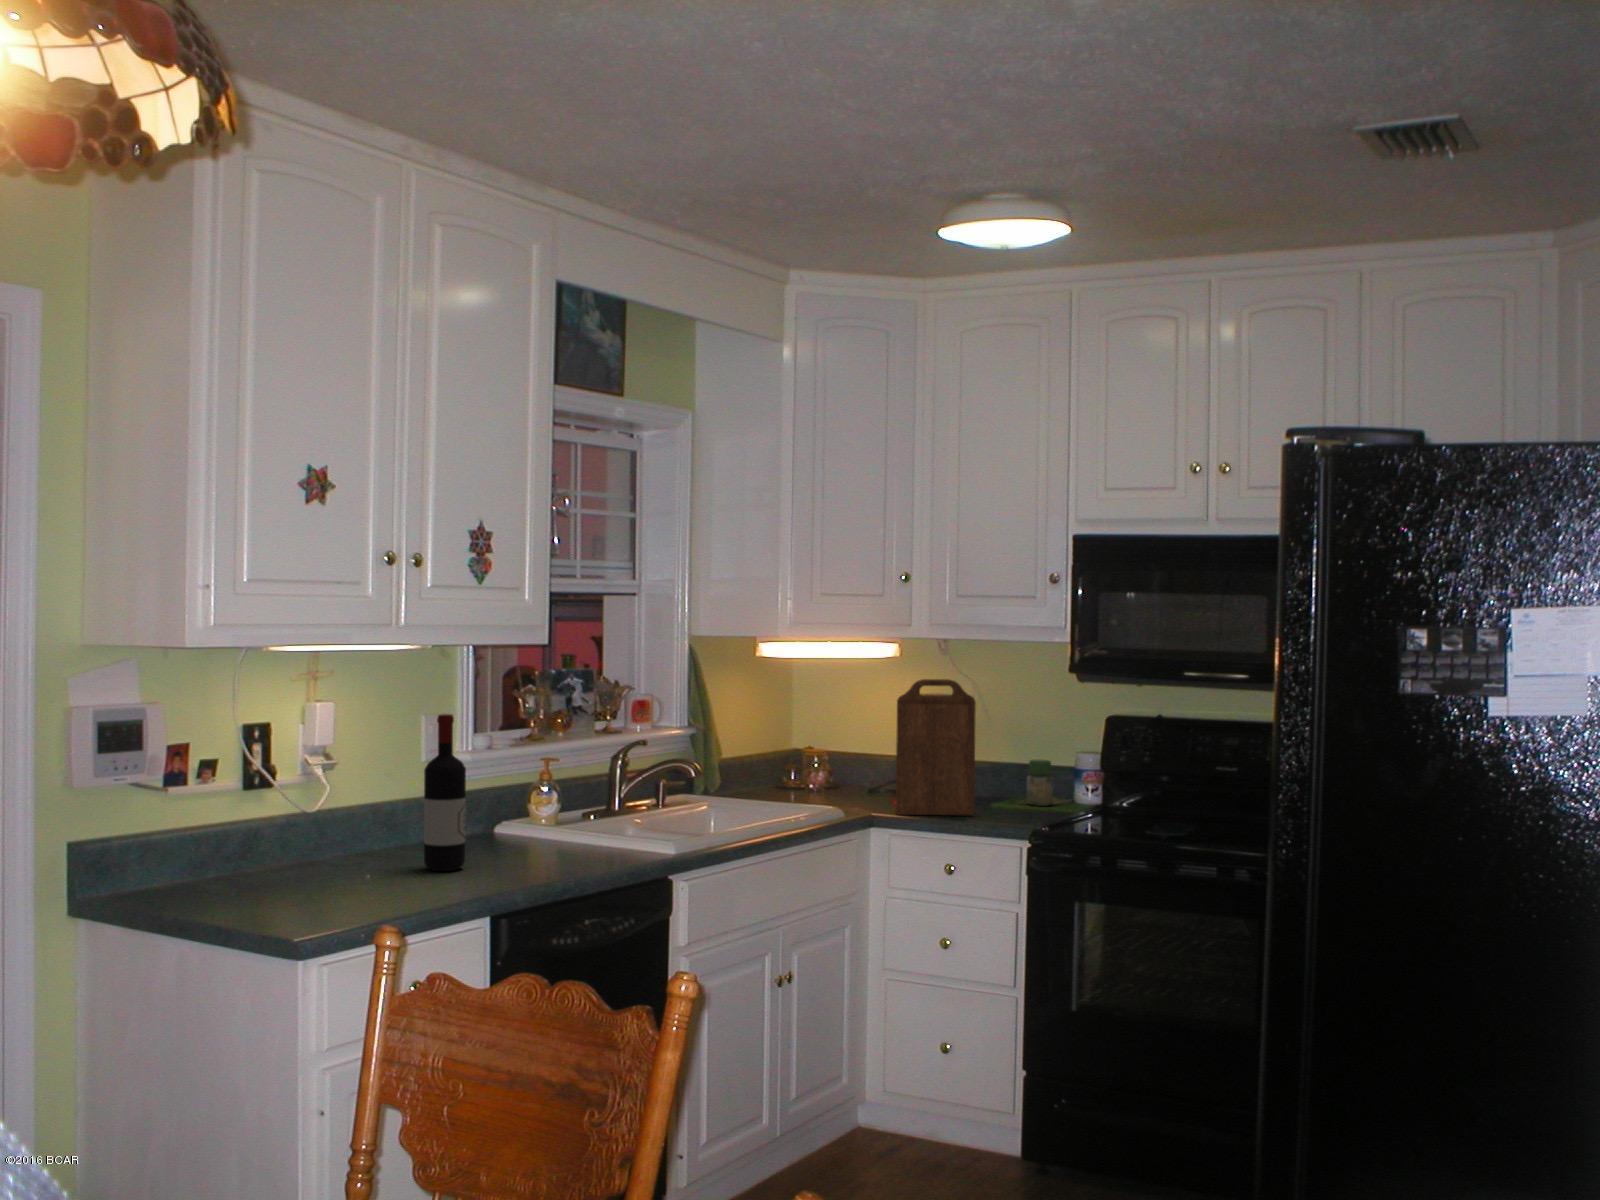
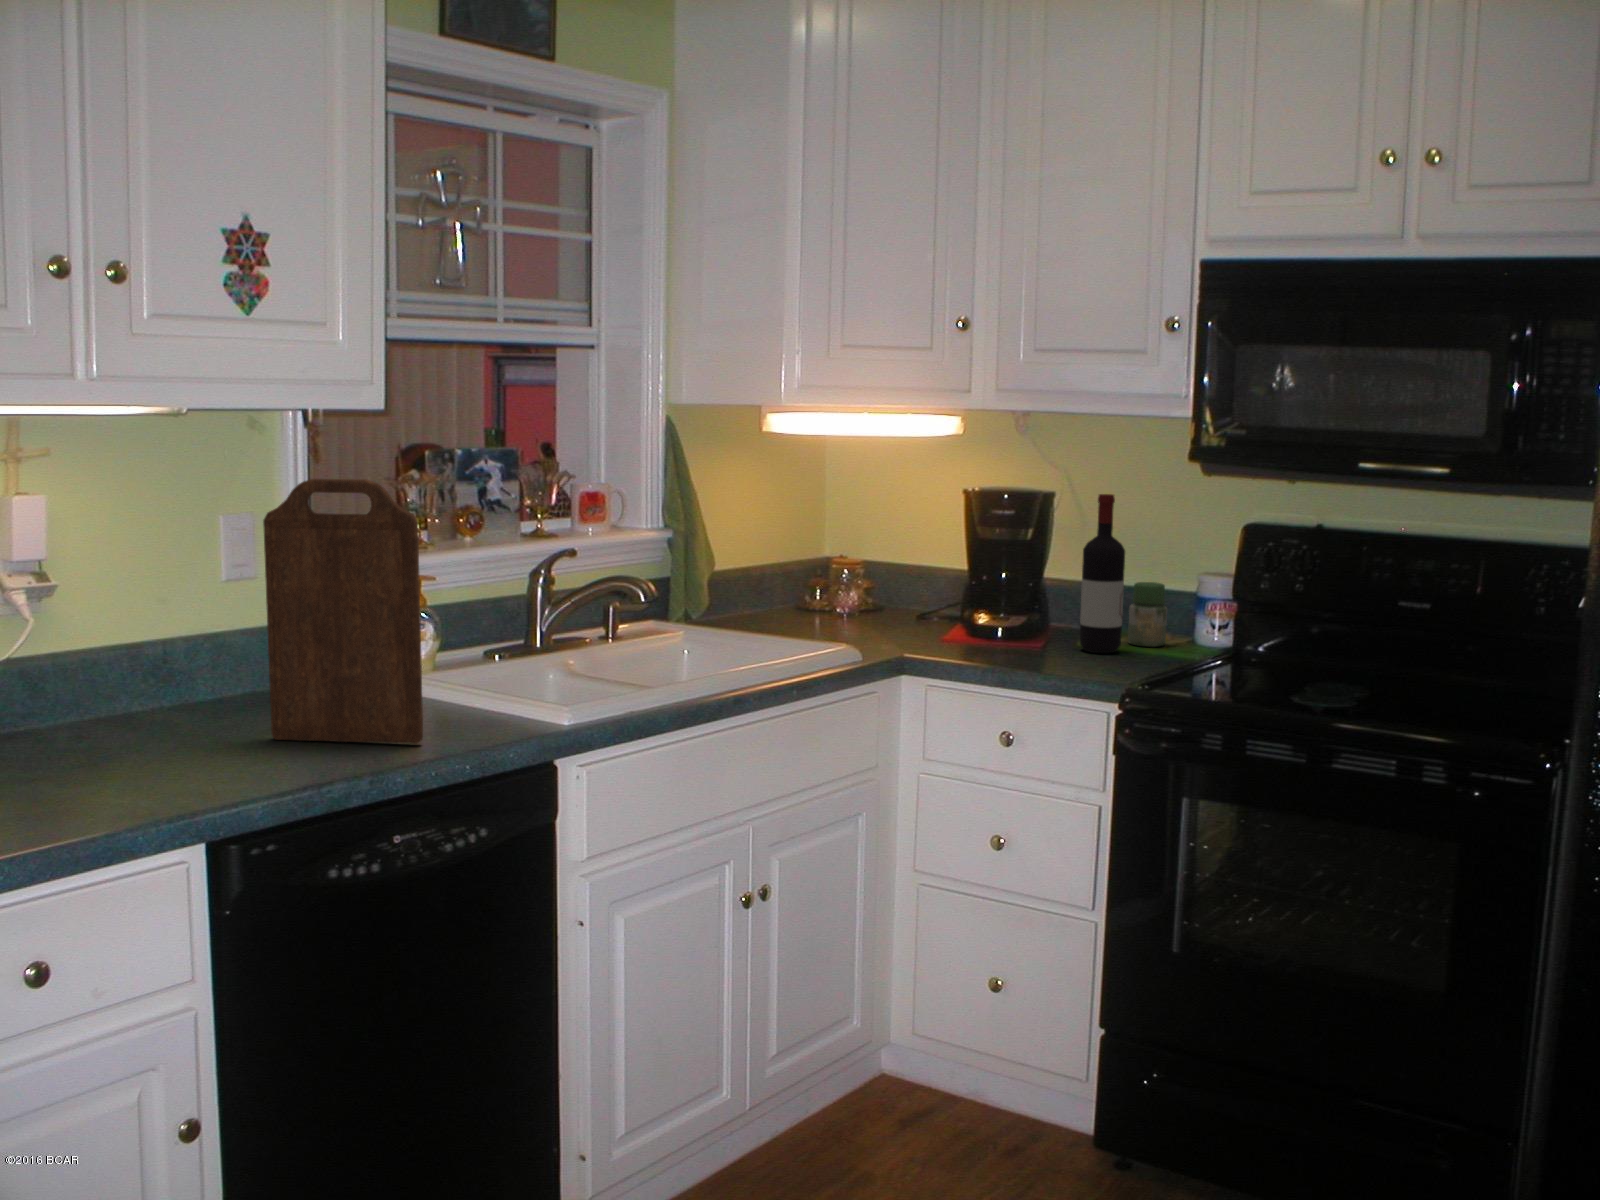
cutting board: present [896,679,976,815] -> present [263,479,423,744]
wine bottle: present [424,714,466,871] -> present [1080,494,1125,653]

